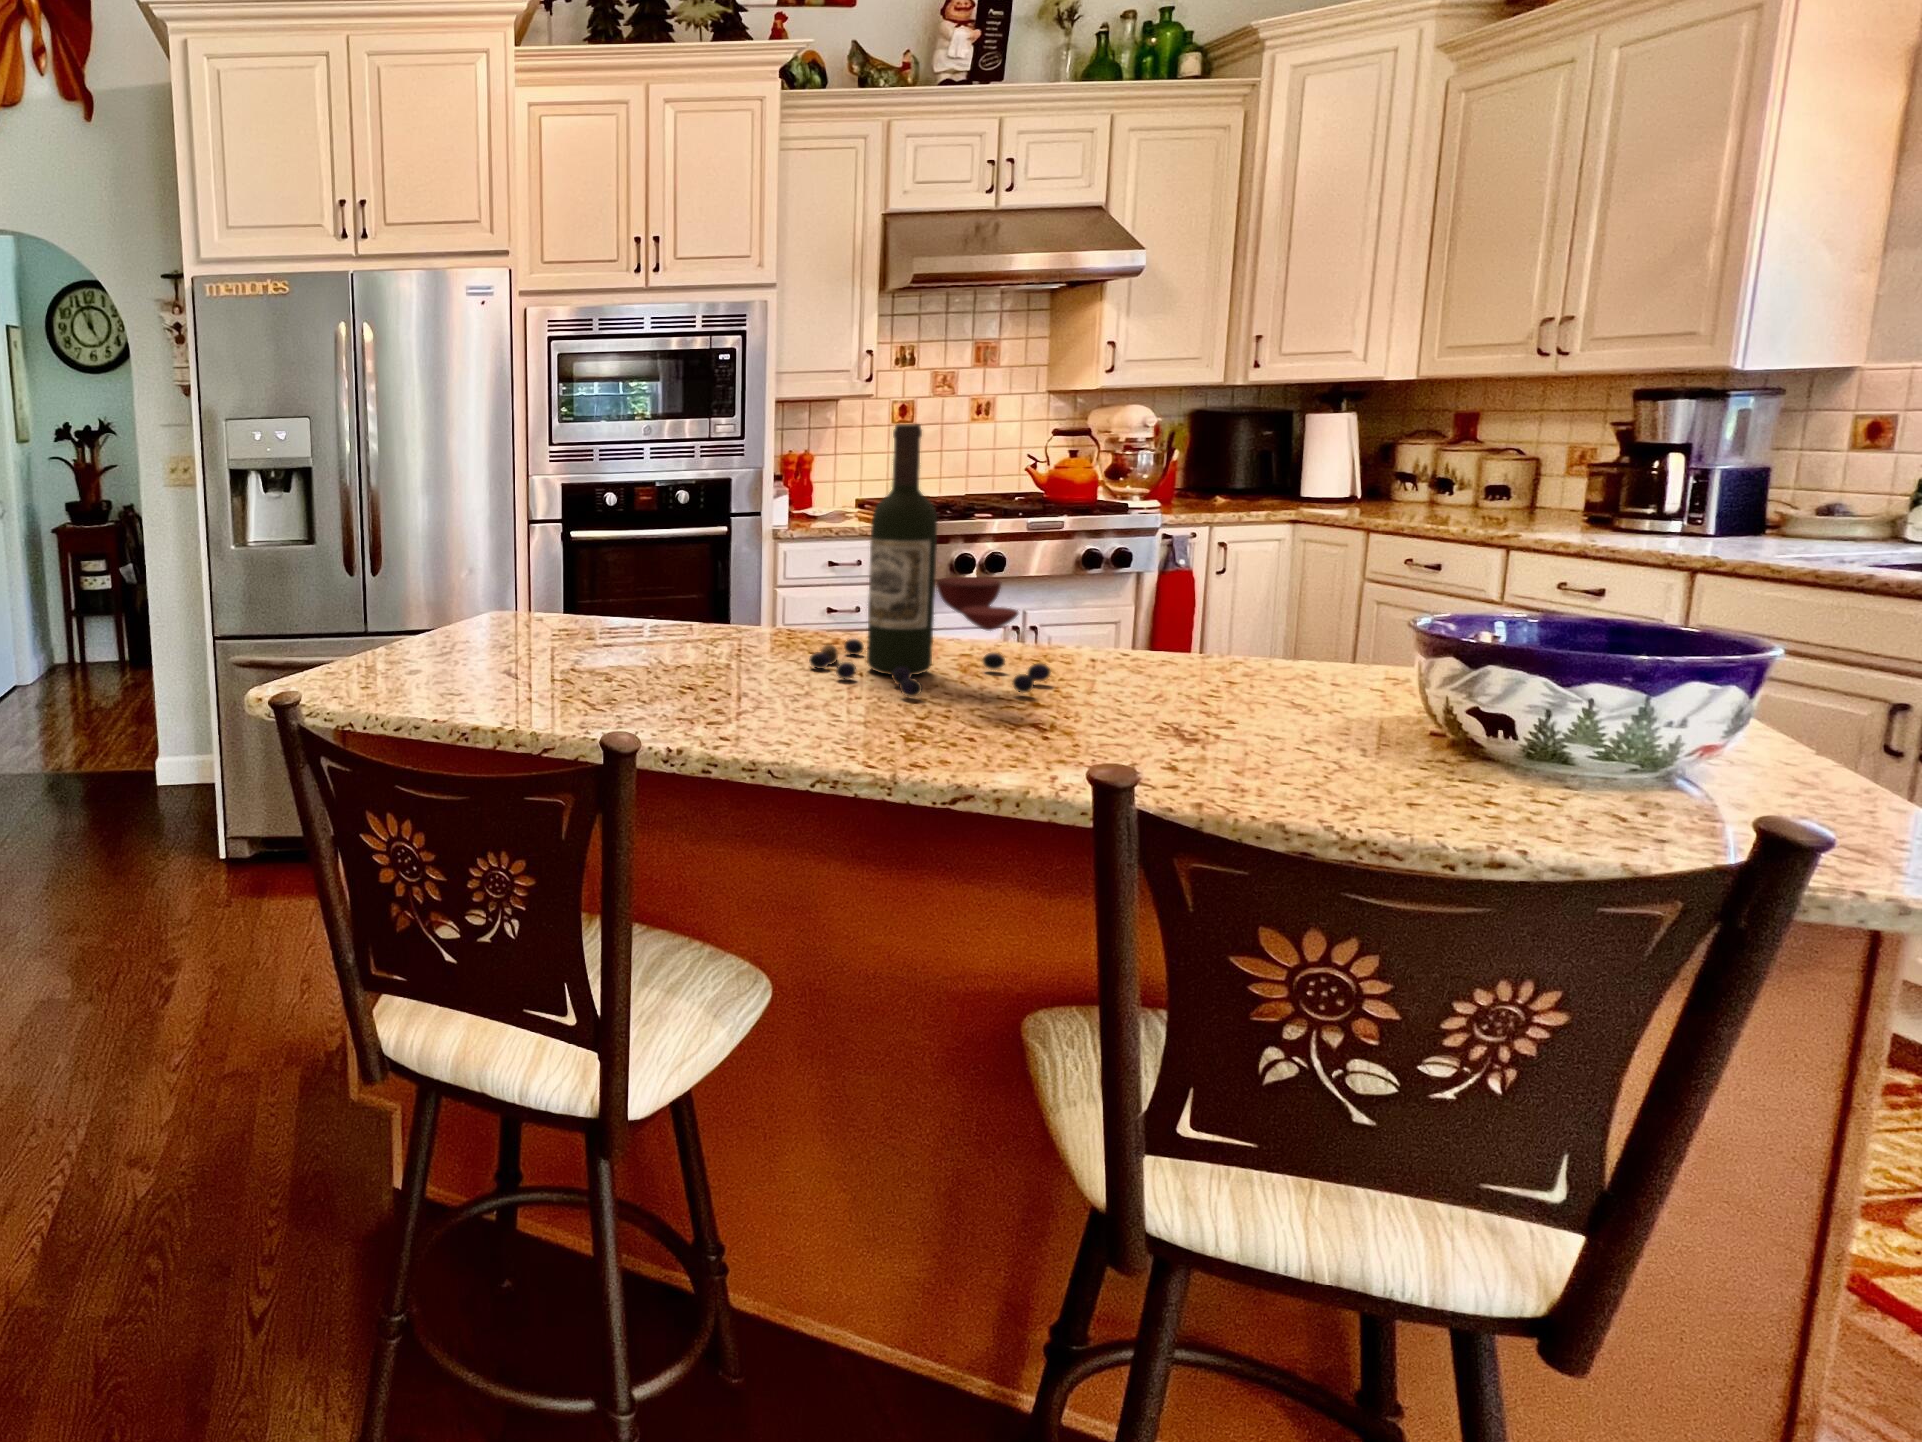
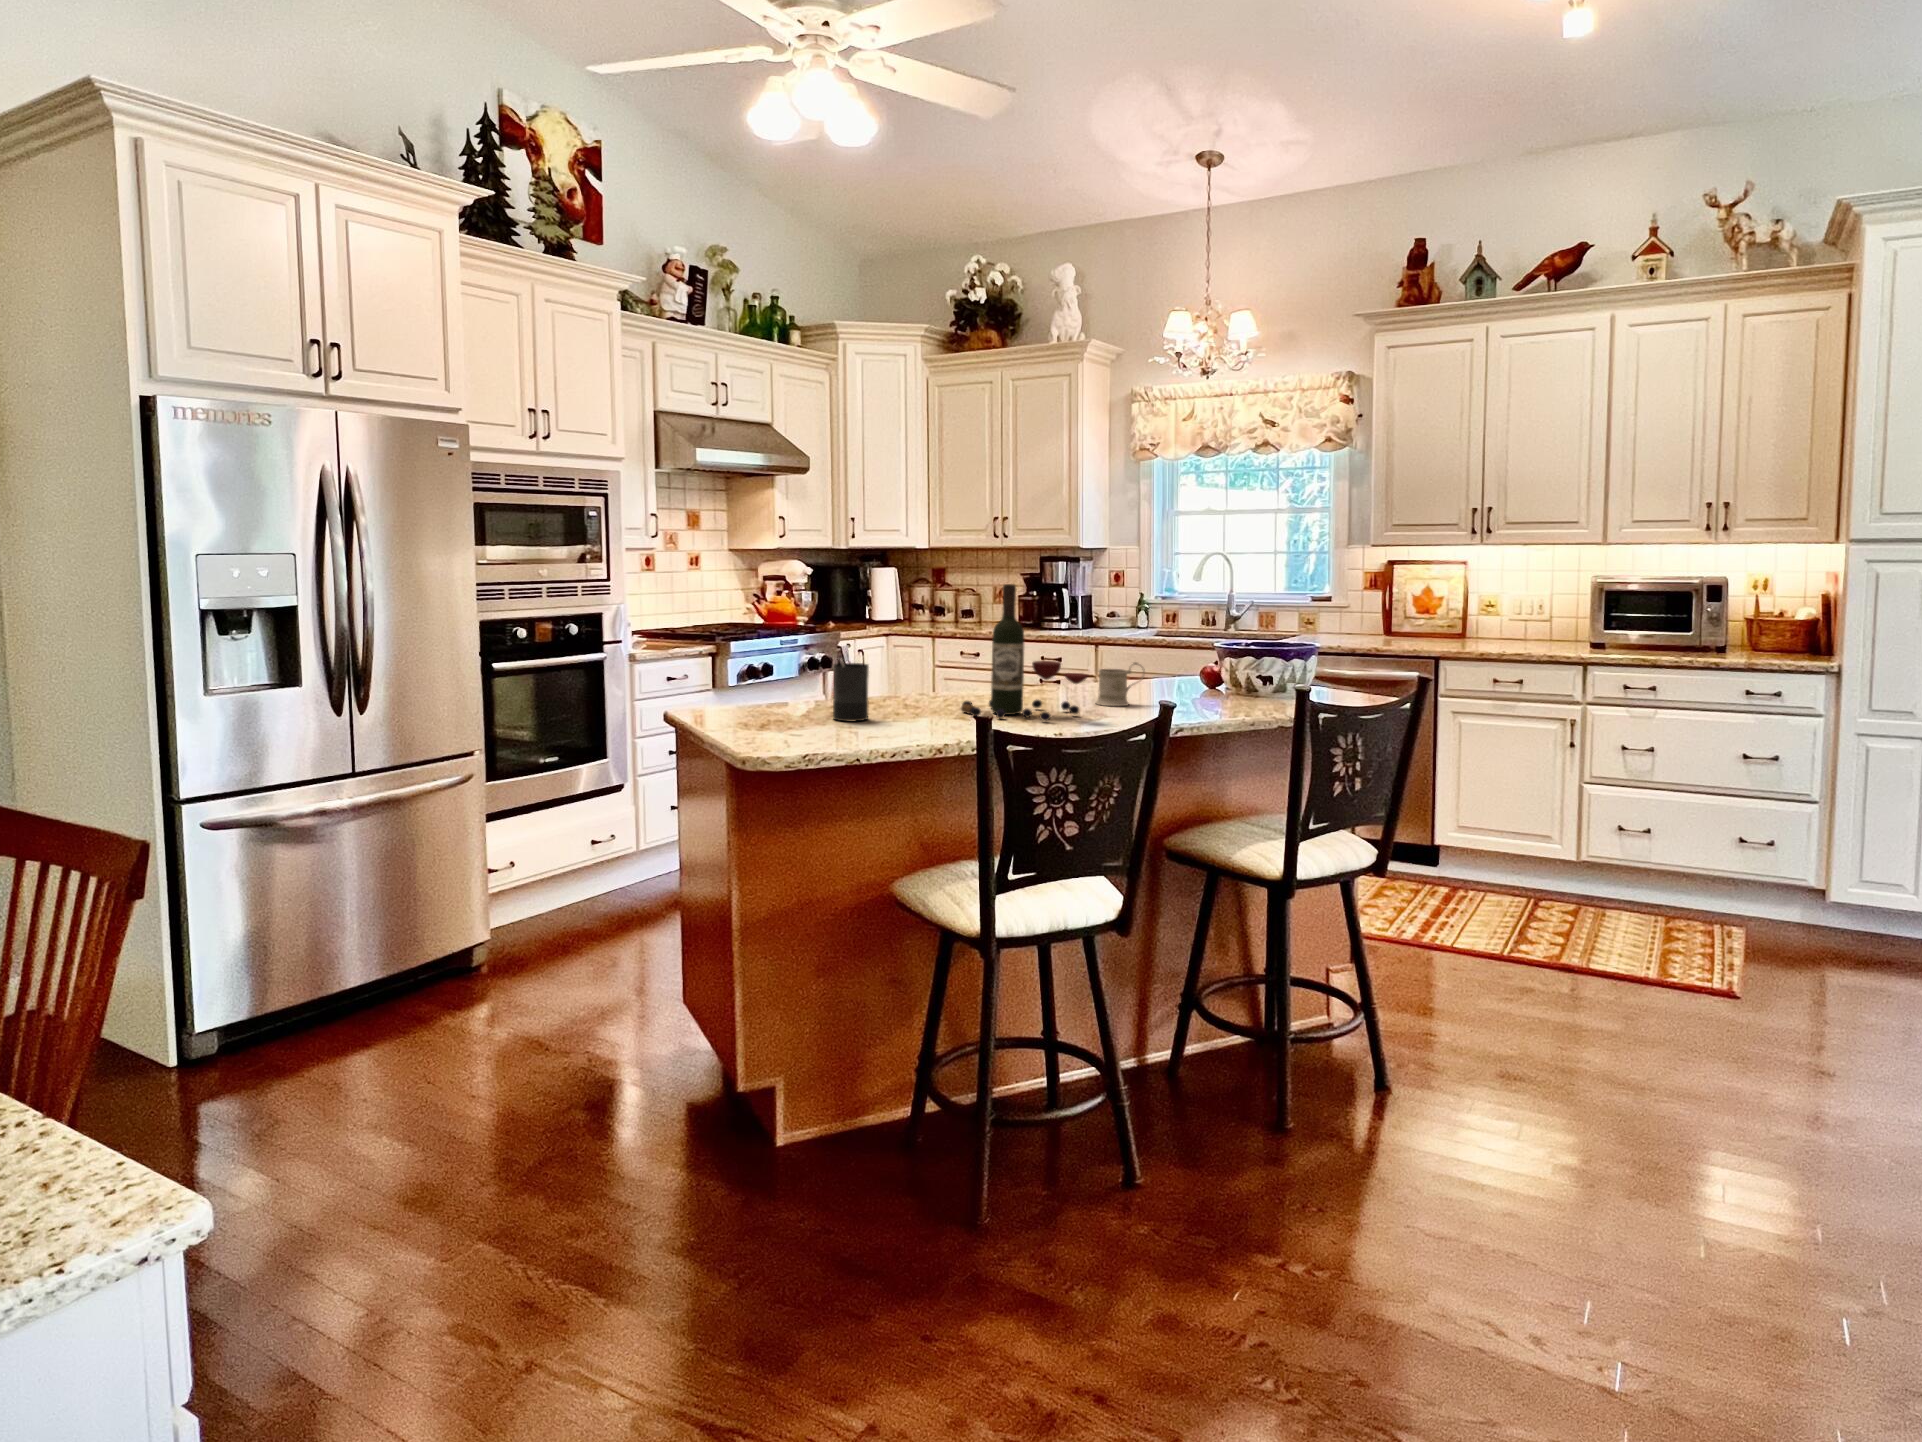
candle: none [576,547,634,651] -> present [833,662,869,721]
mug: none [1176,596,1316,691] -> present [1096,662,1145,706]

